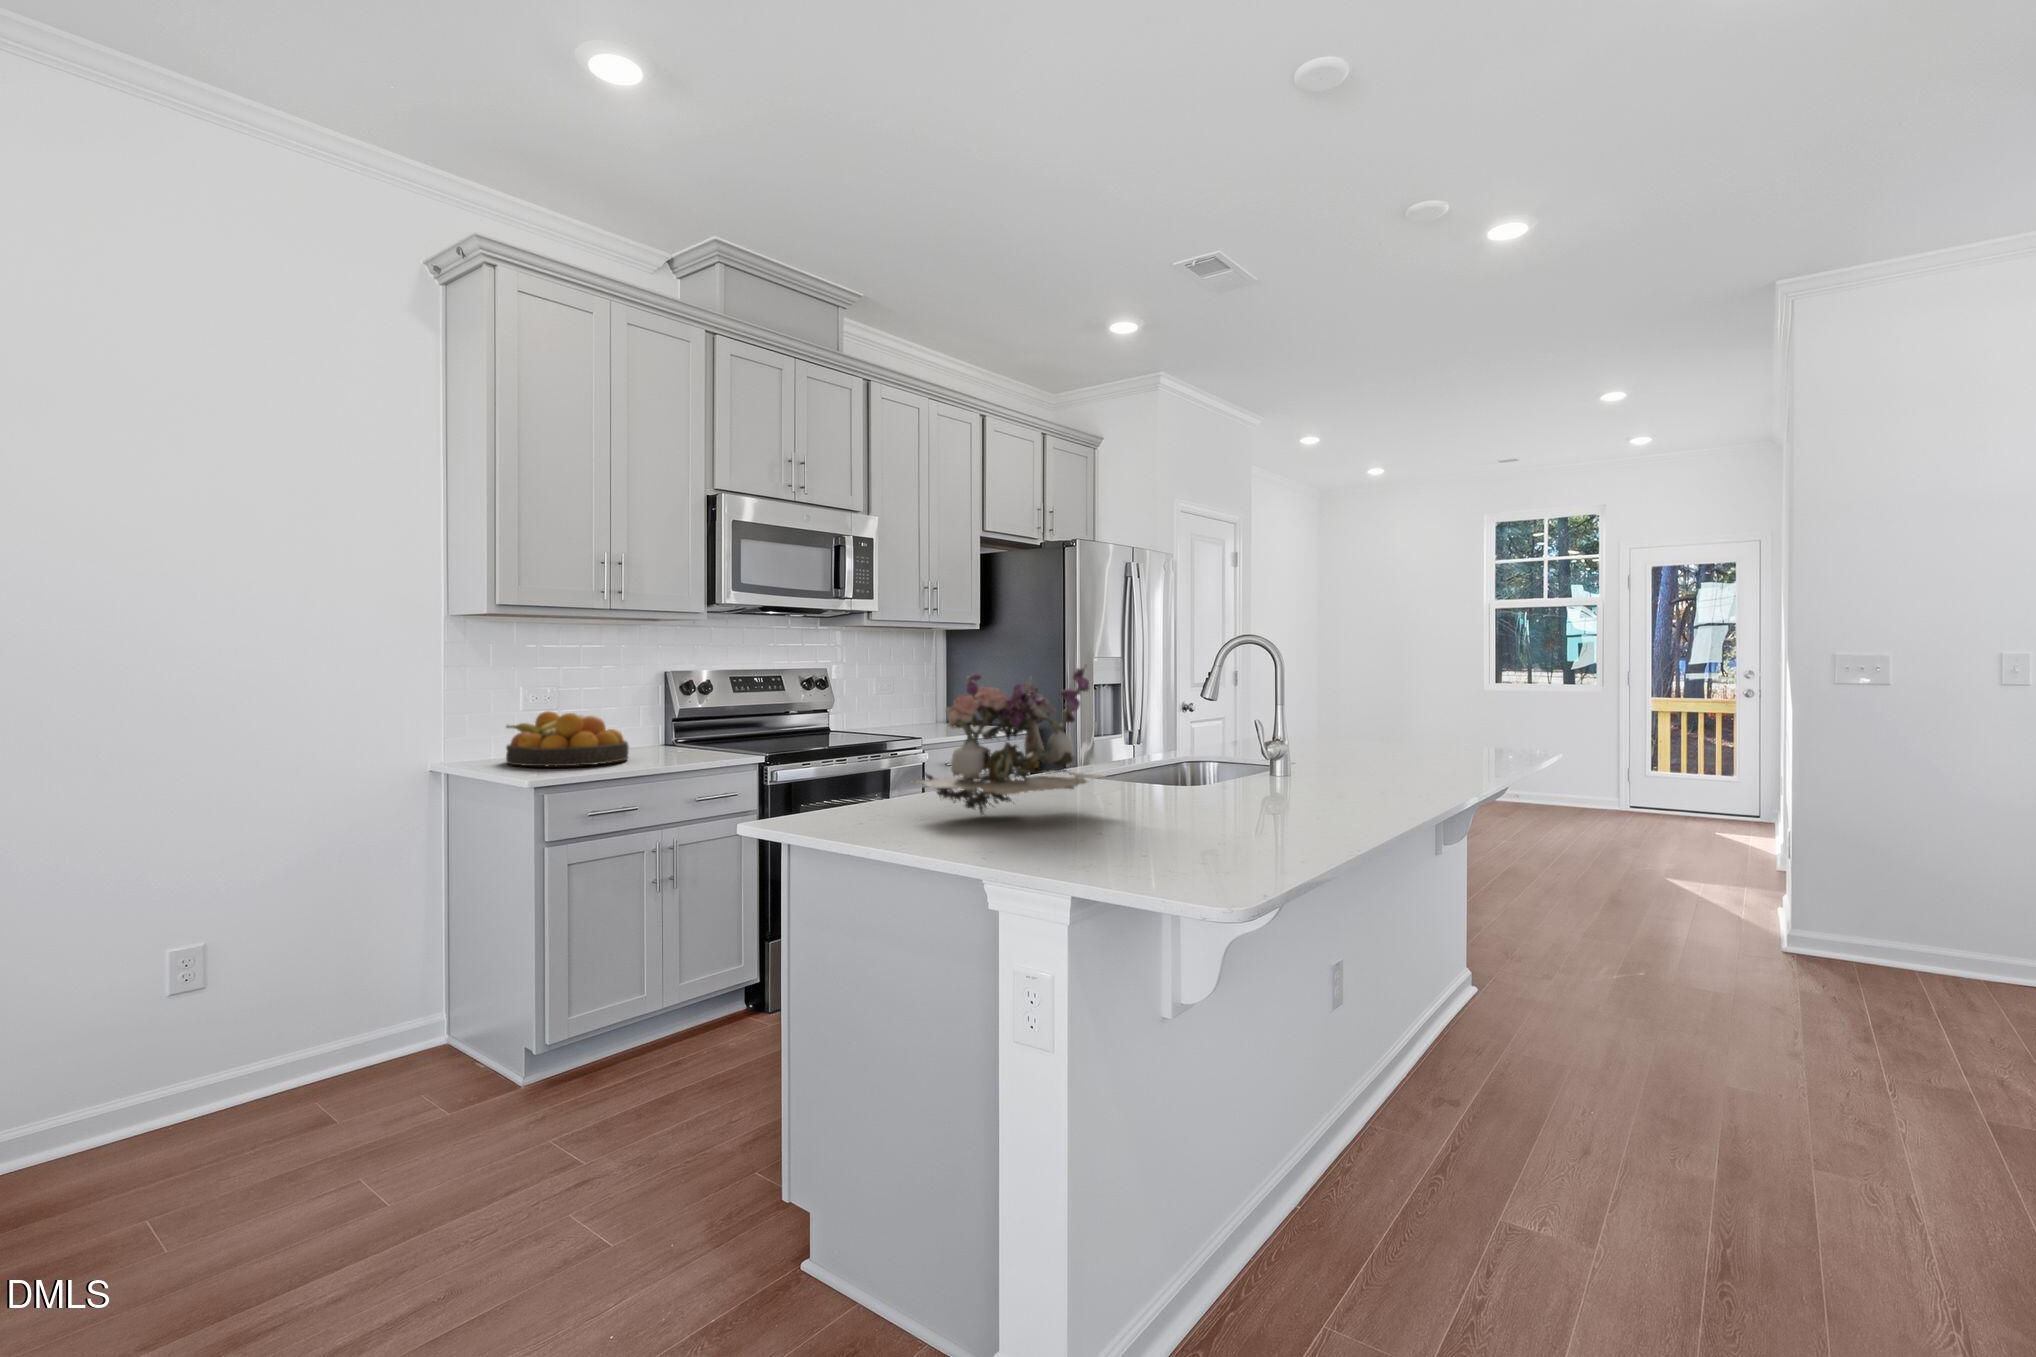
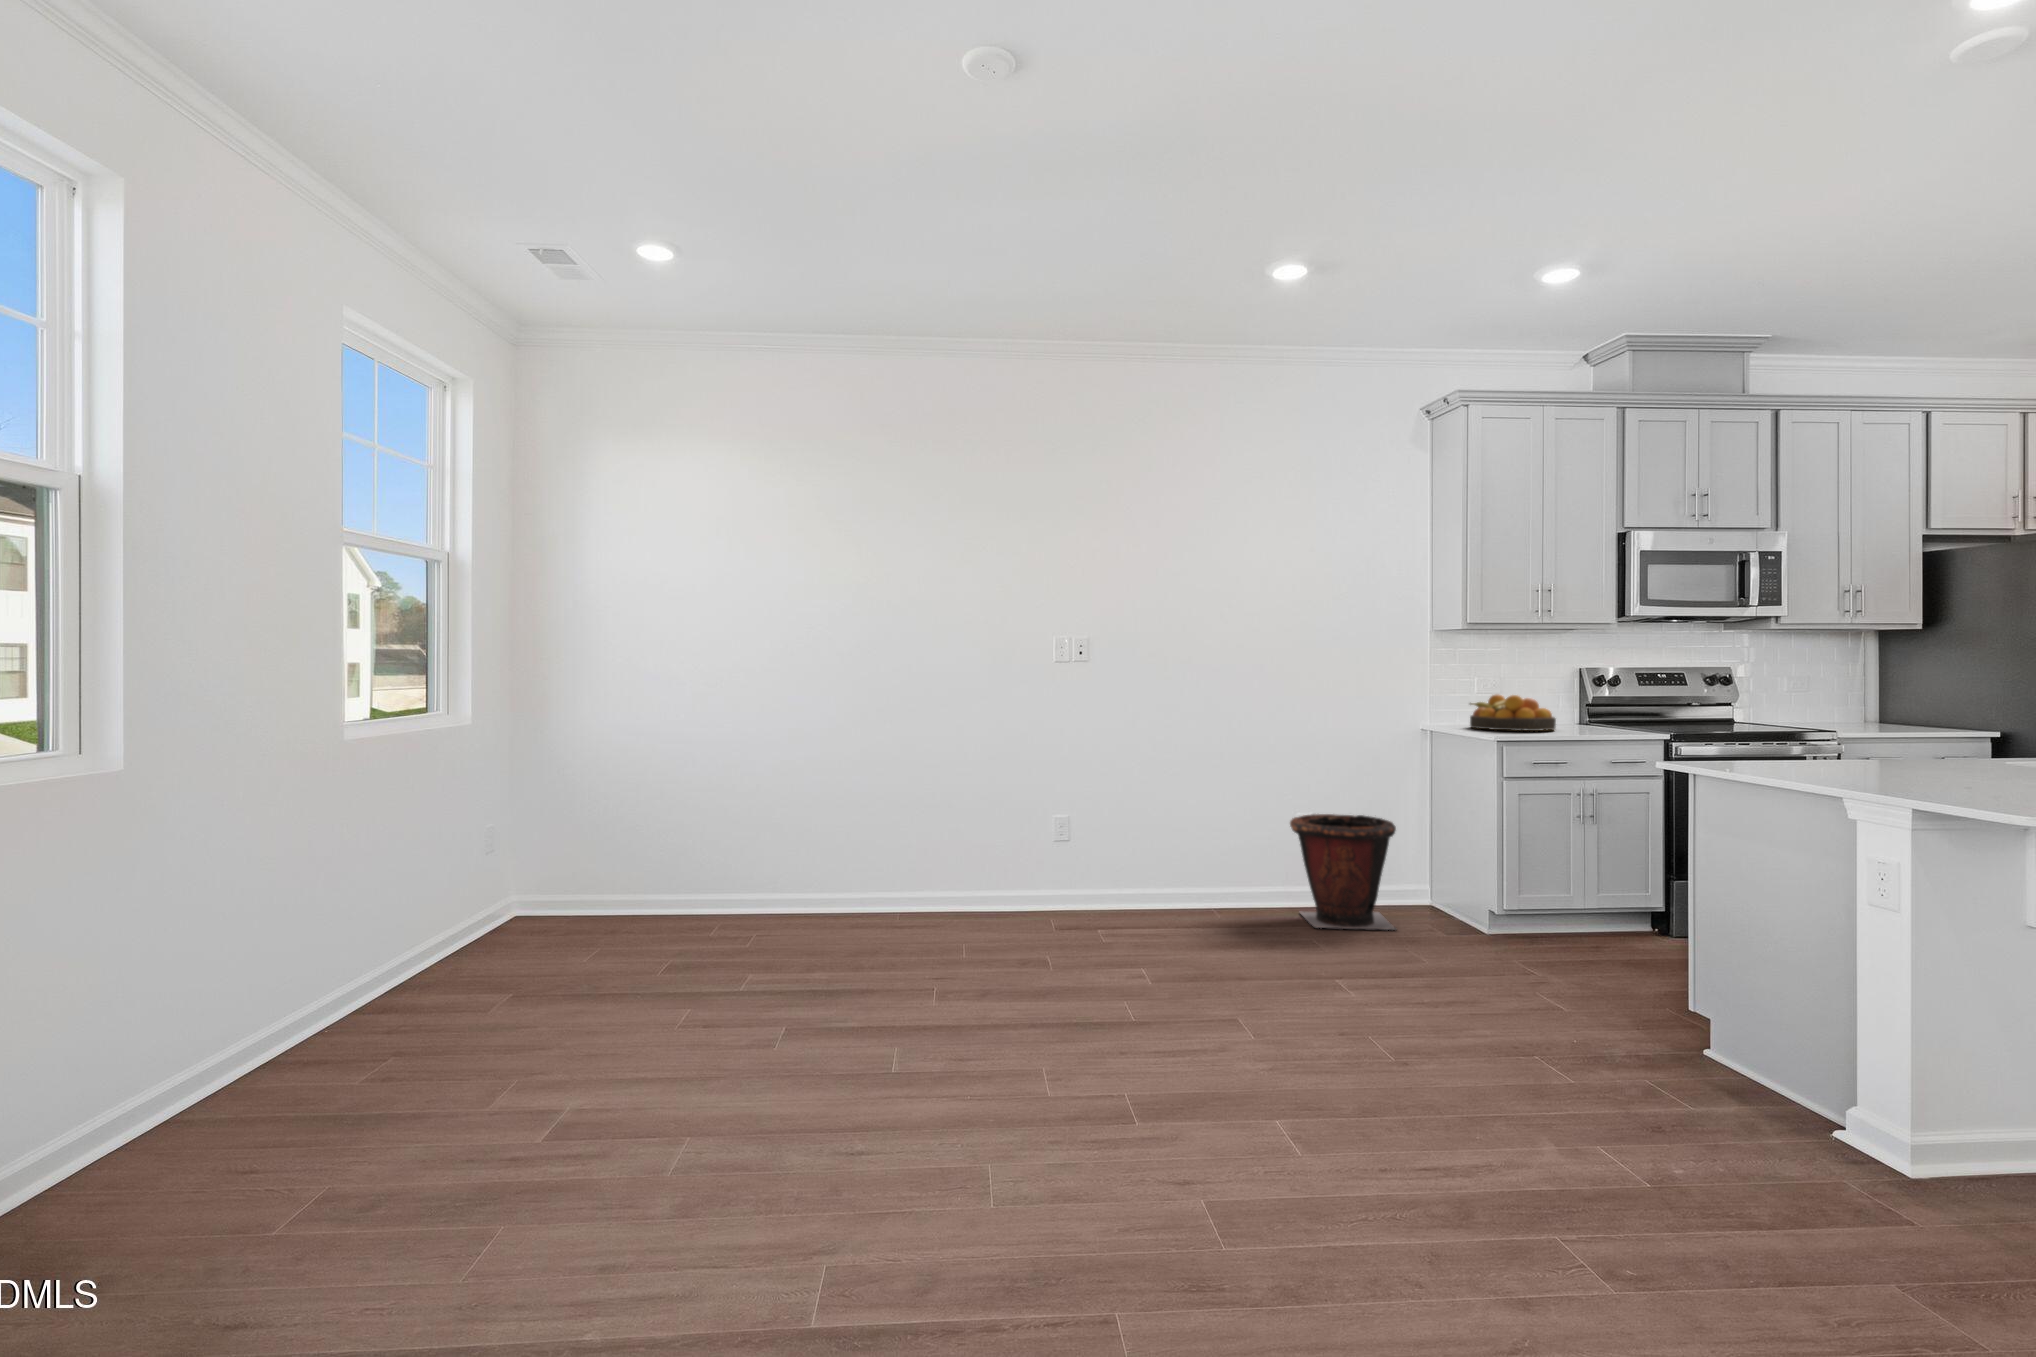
flower arrangement: present [914,665,1105,813] -> none [1795,651,1997,764]
trash can: none [145,922,375,1171] -> present [1290,814,1396,930]

